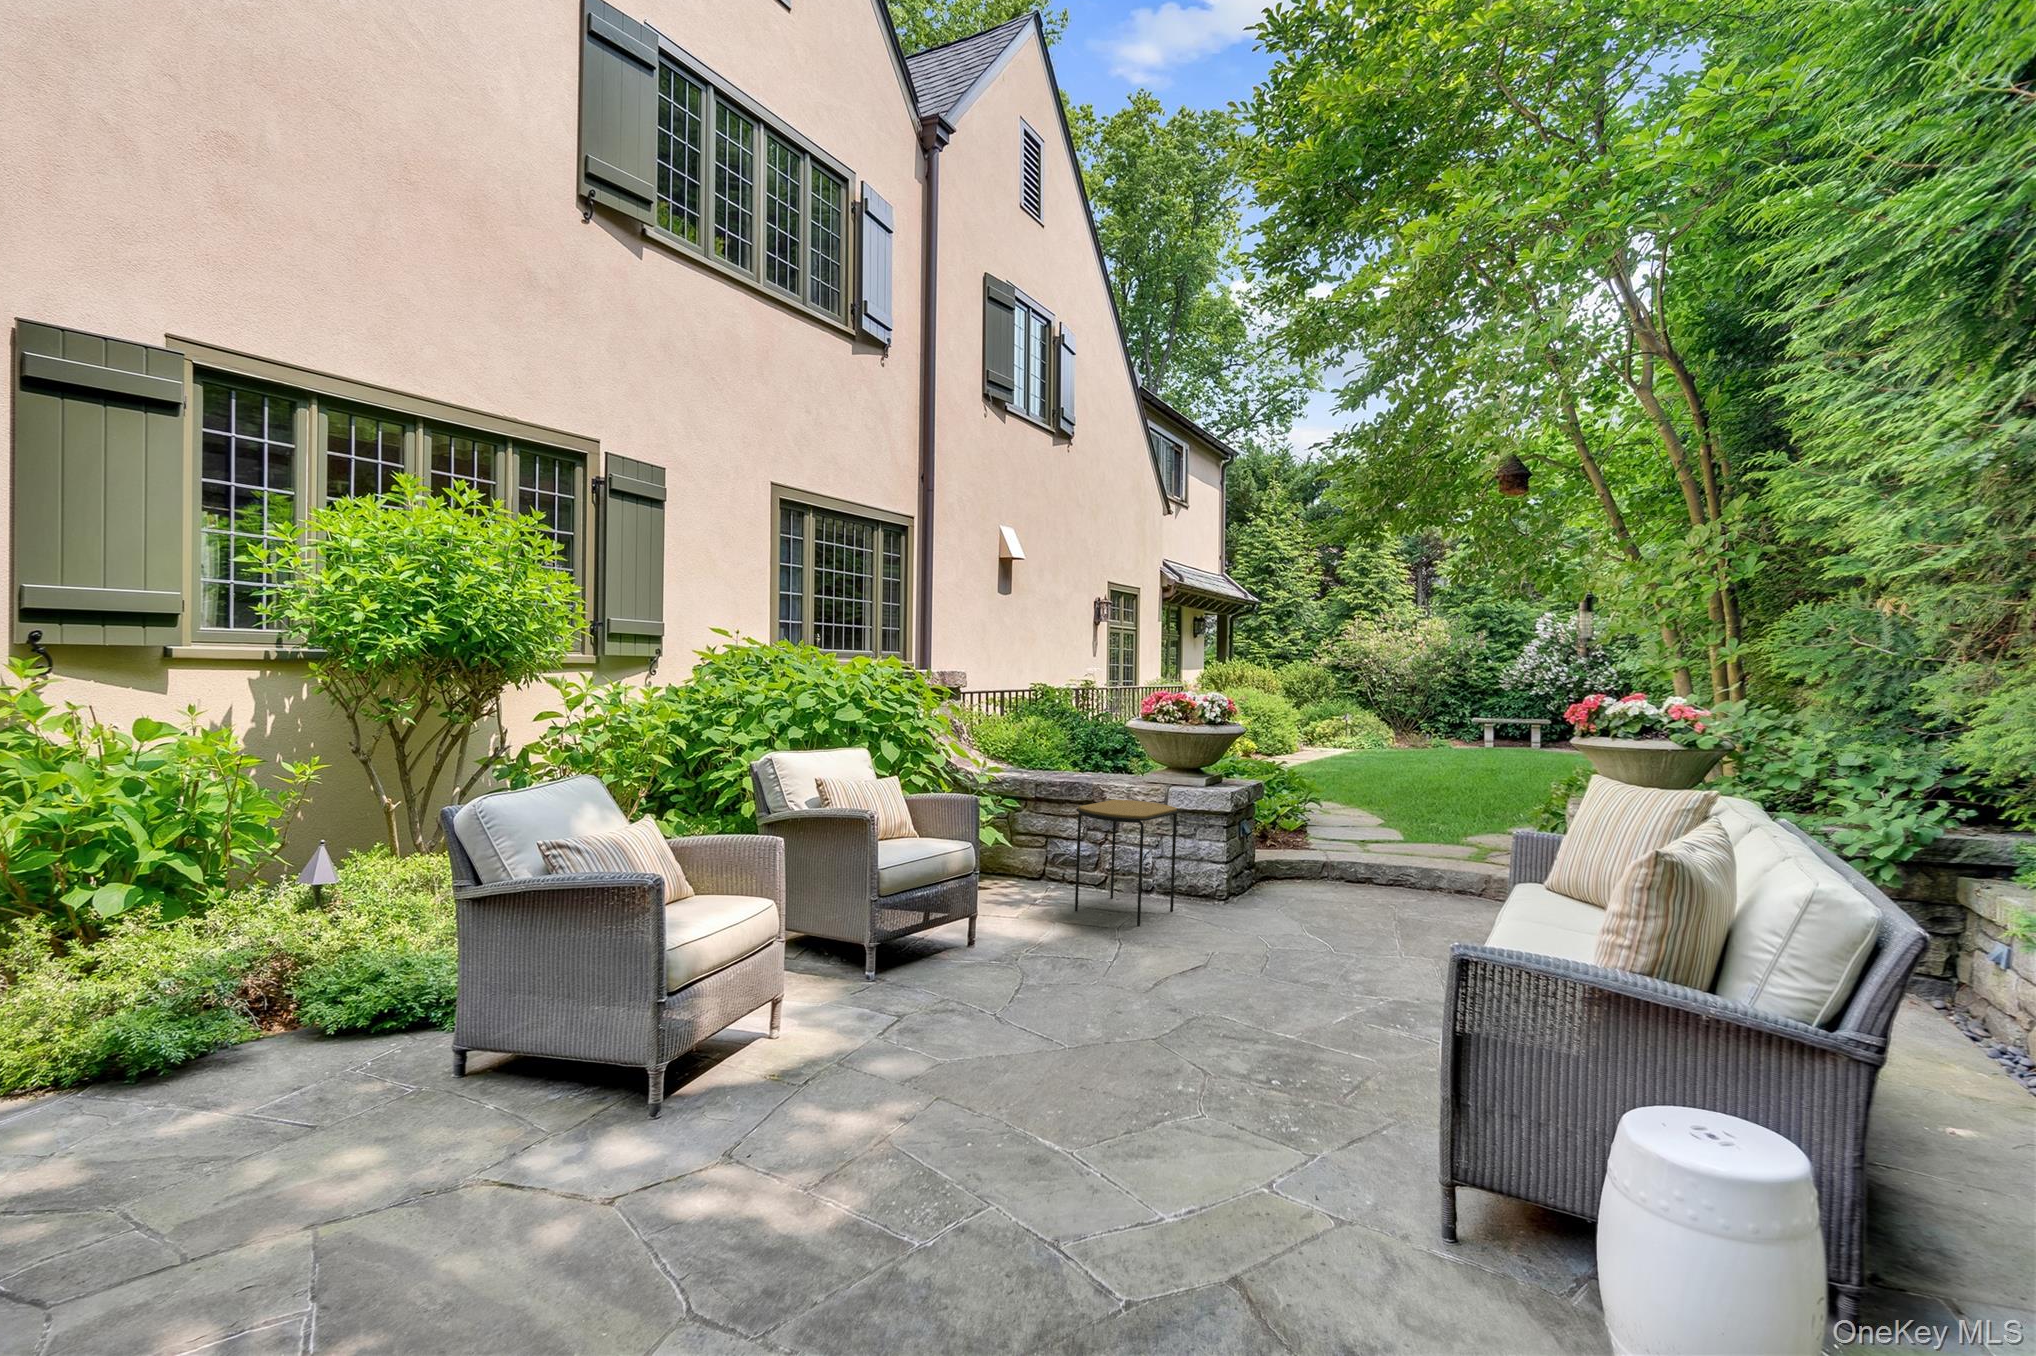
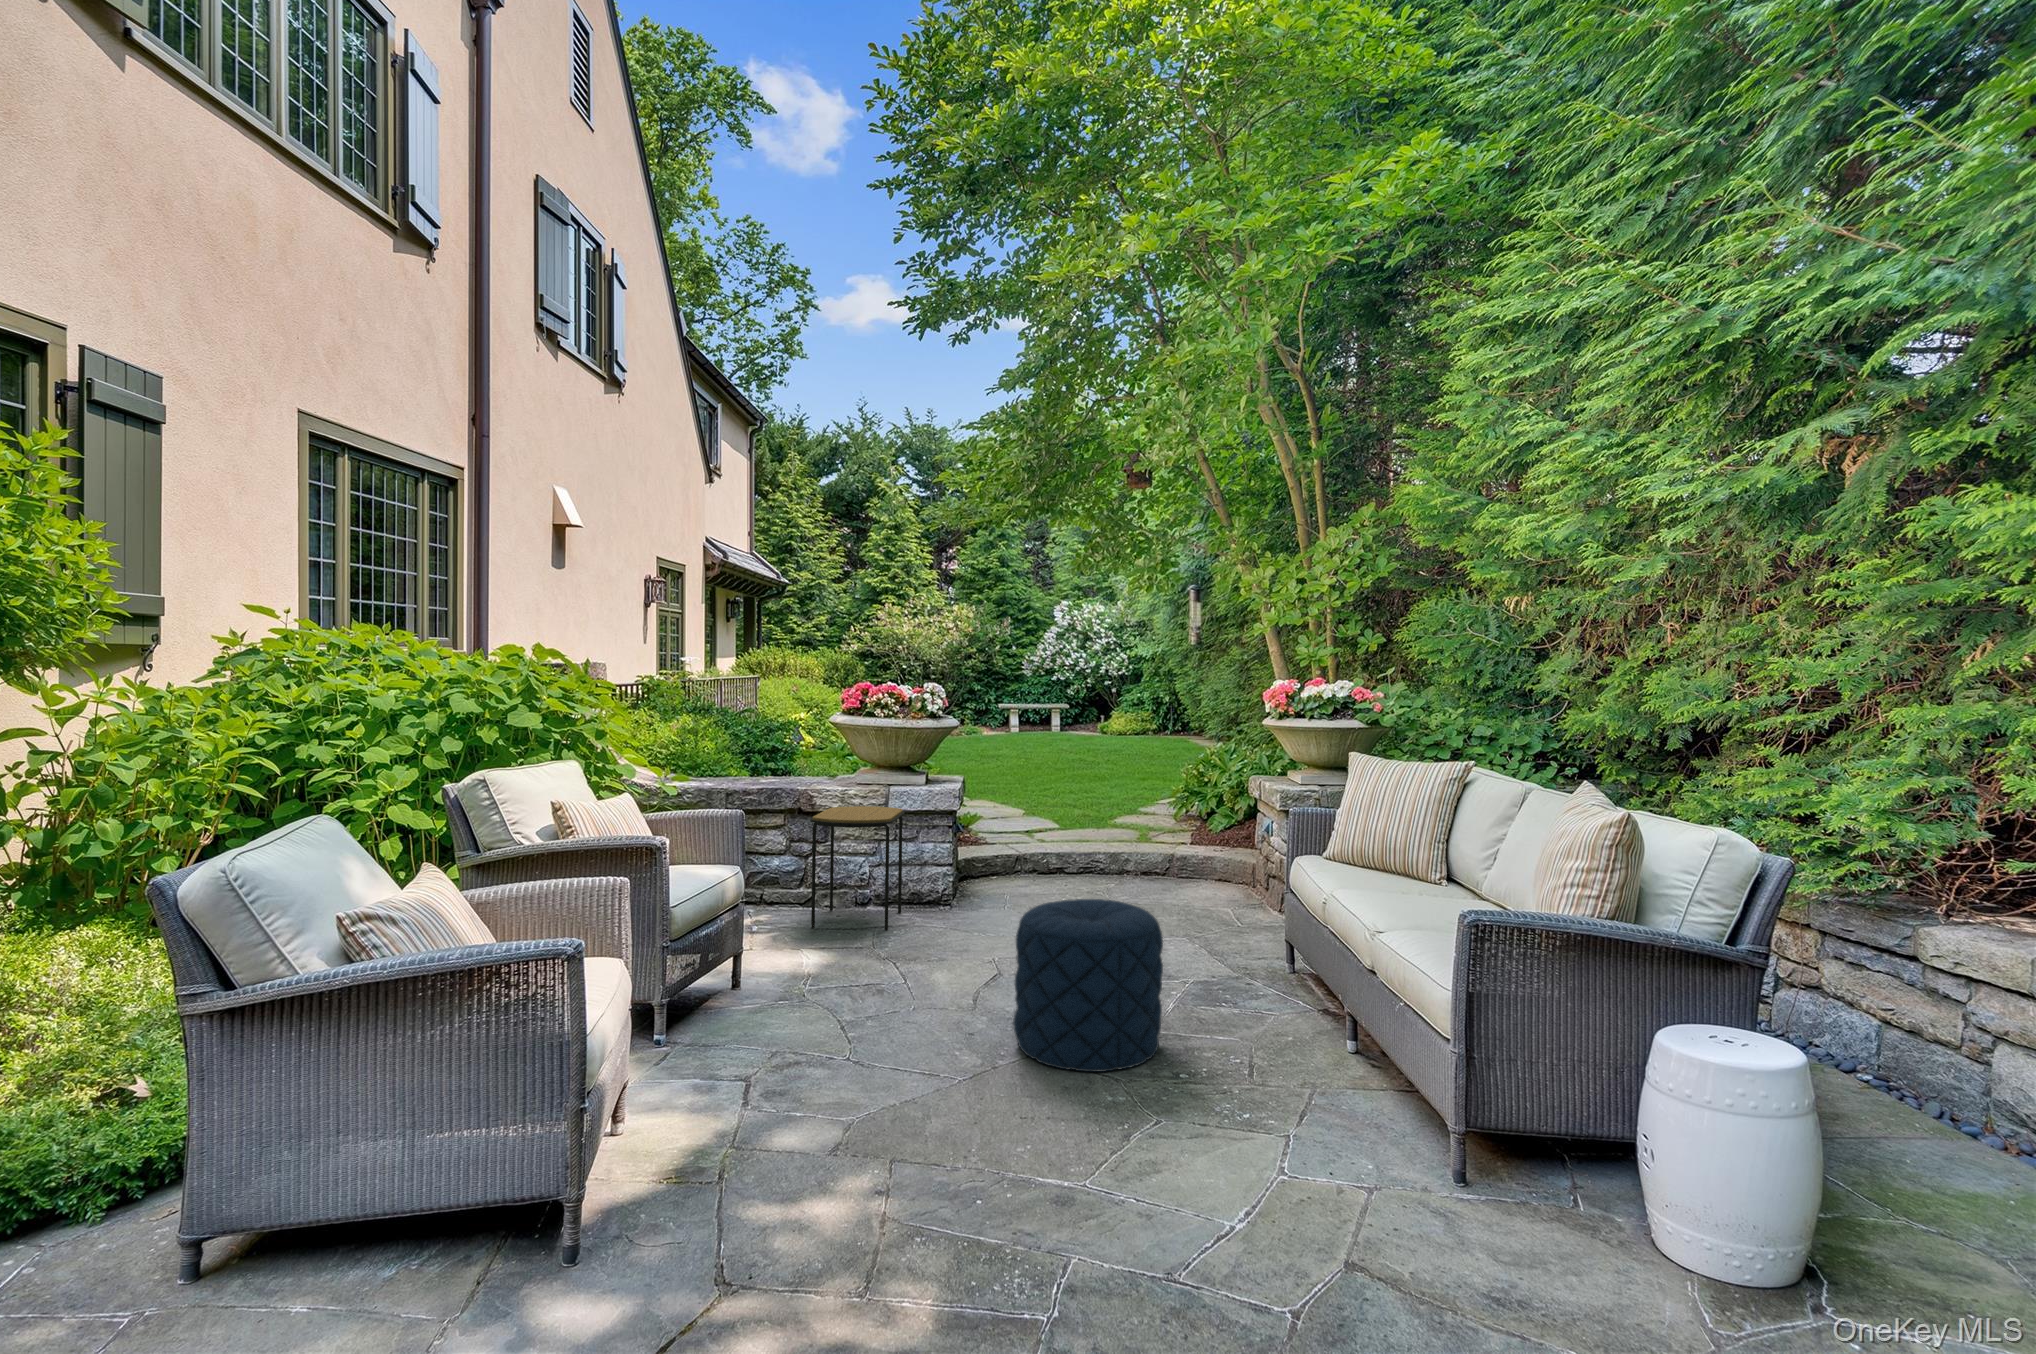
pouf: none [1107,928,1287,1150] -> present [1013,899,1163,1072]

